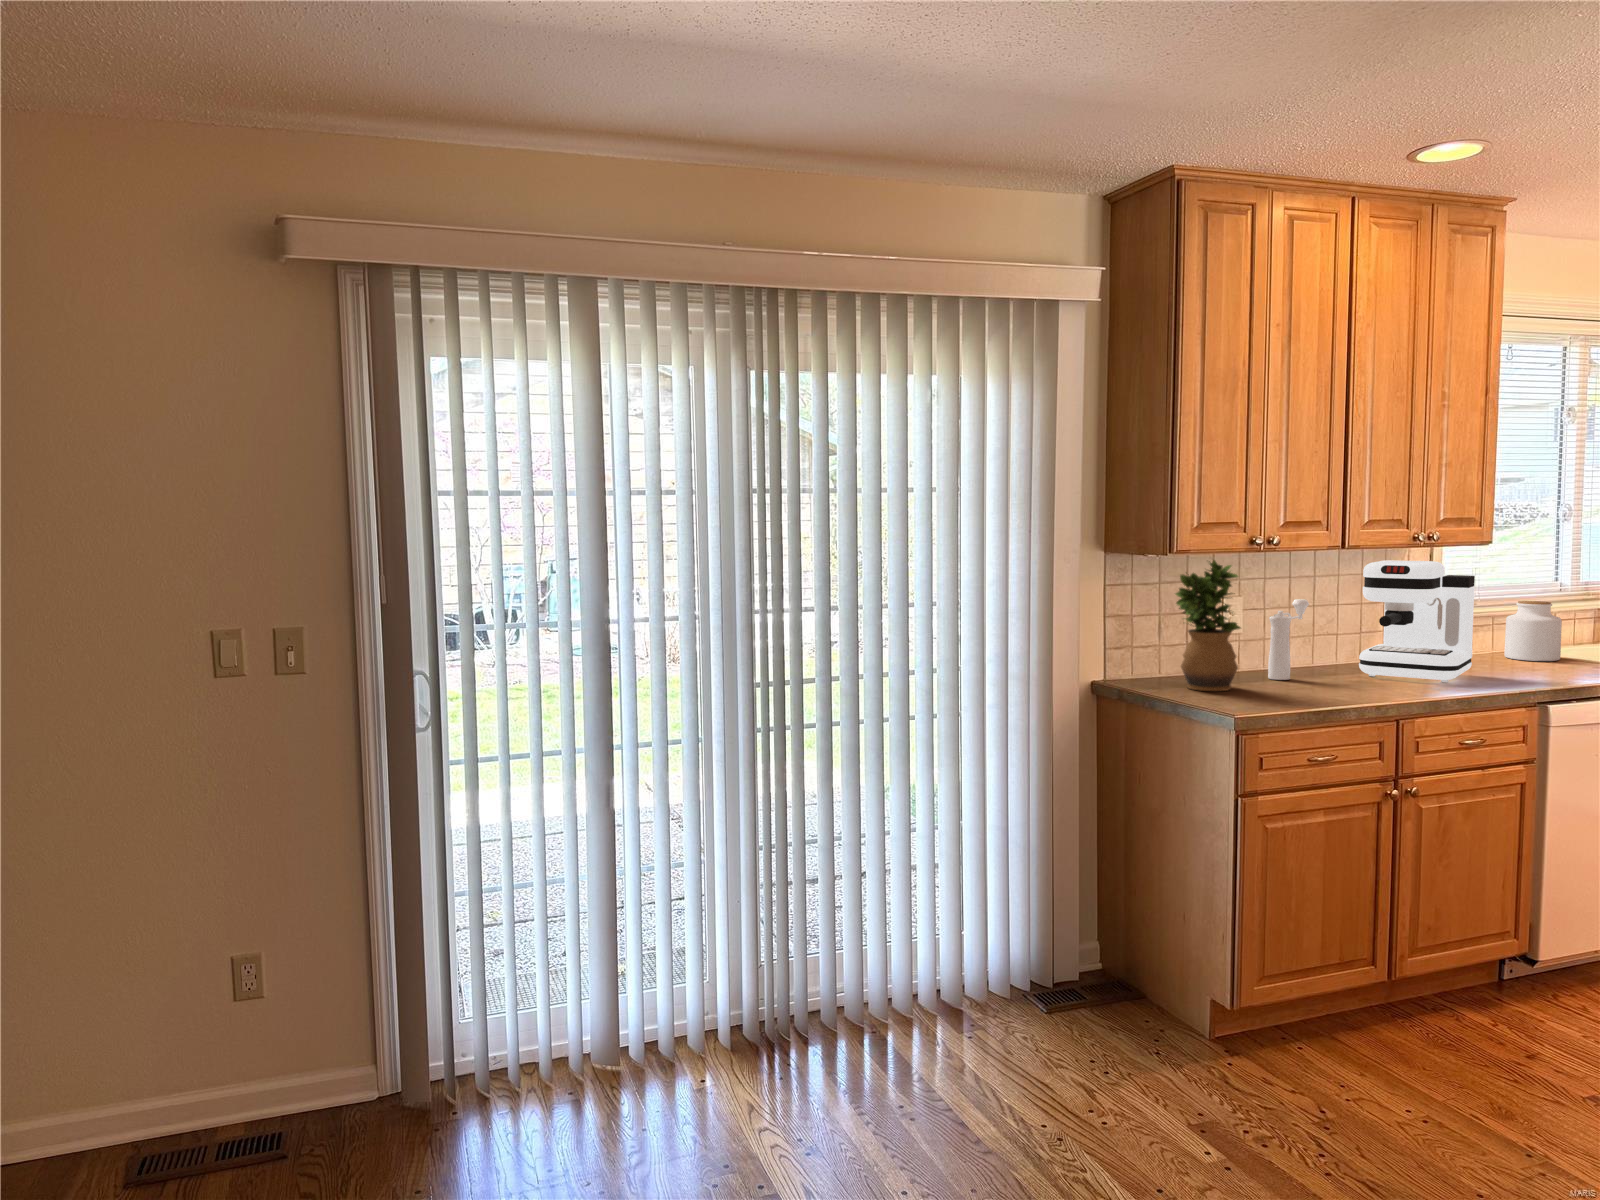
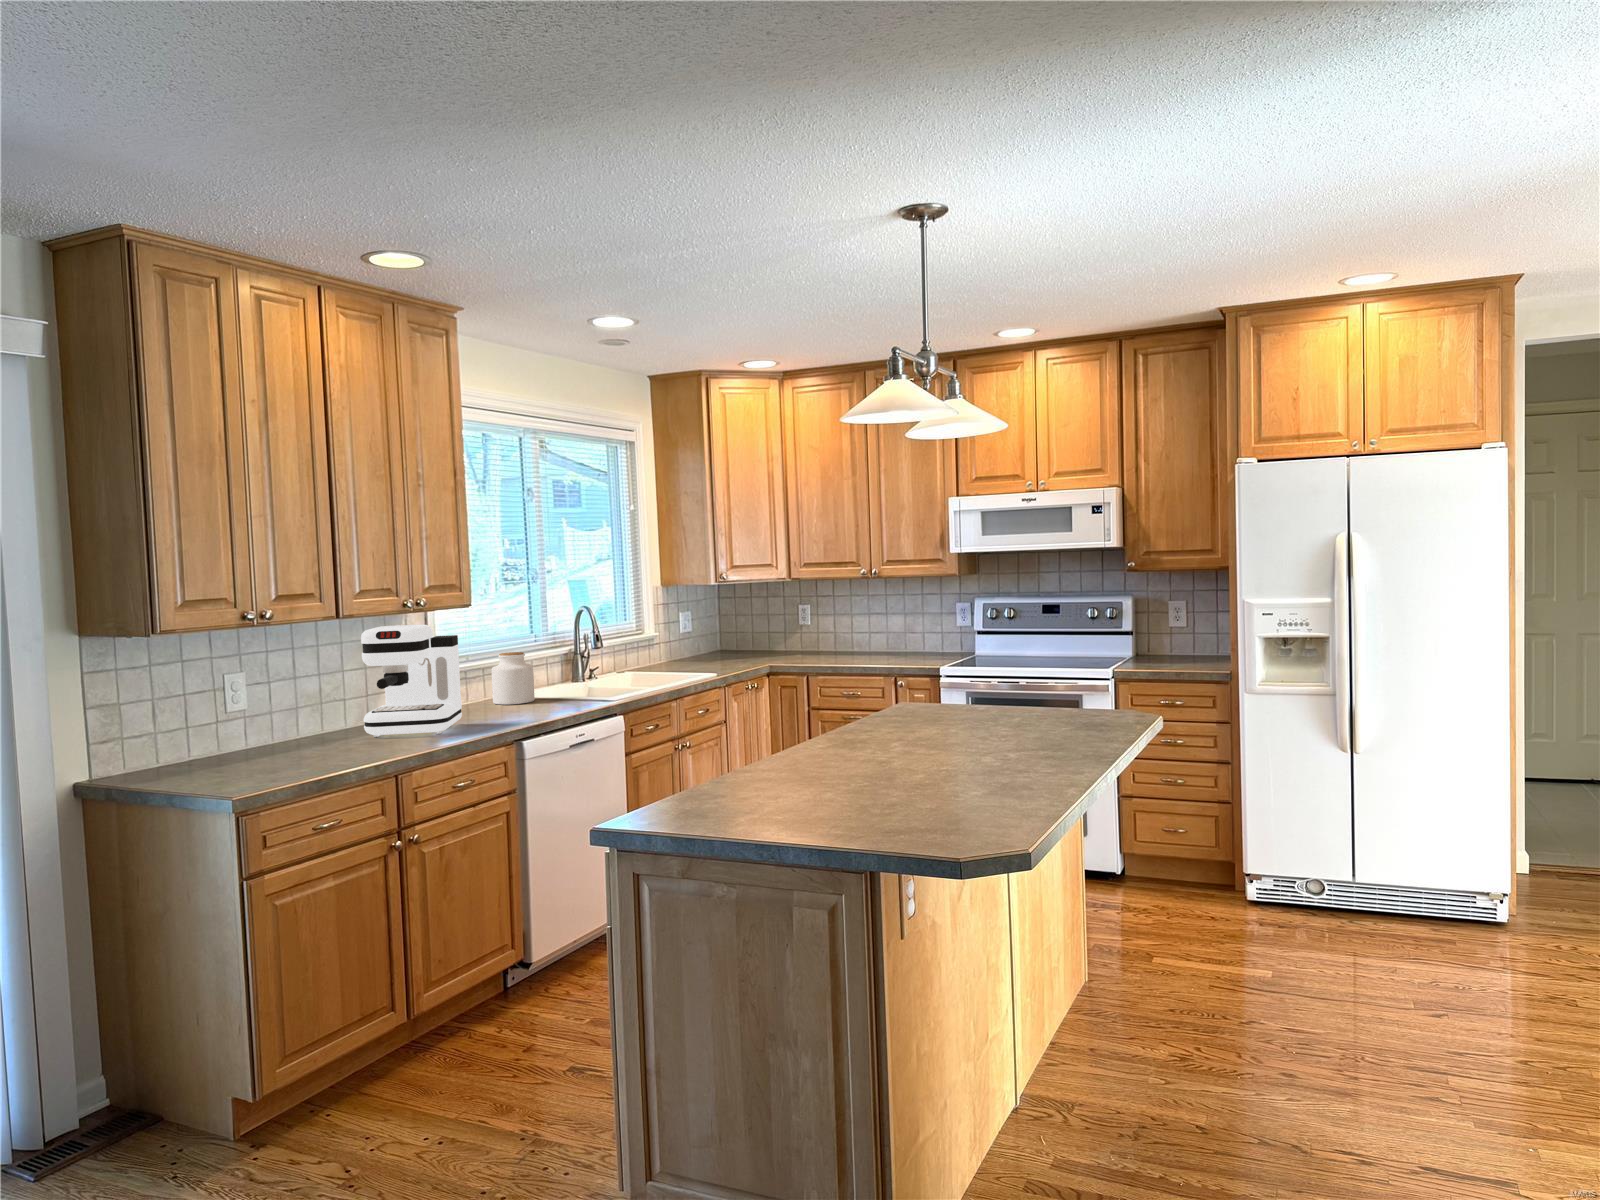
potted plant: present [1176,560,1240,691] -> none [162,638,240,776]
pepper mill: present [1268,599,1309,680] -> none [272,670,312,753]

